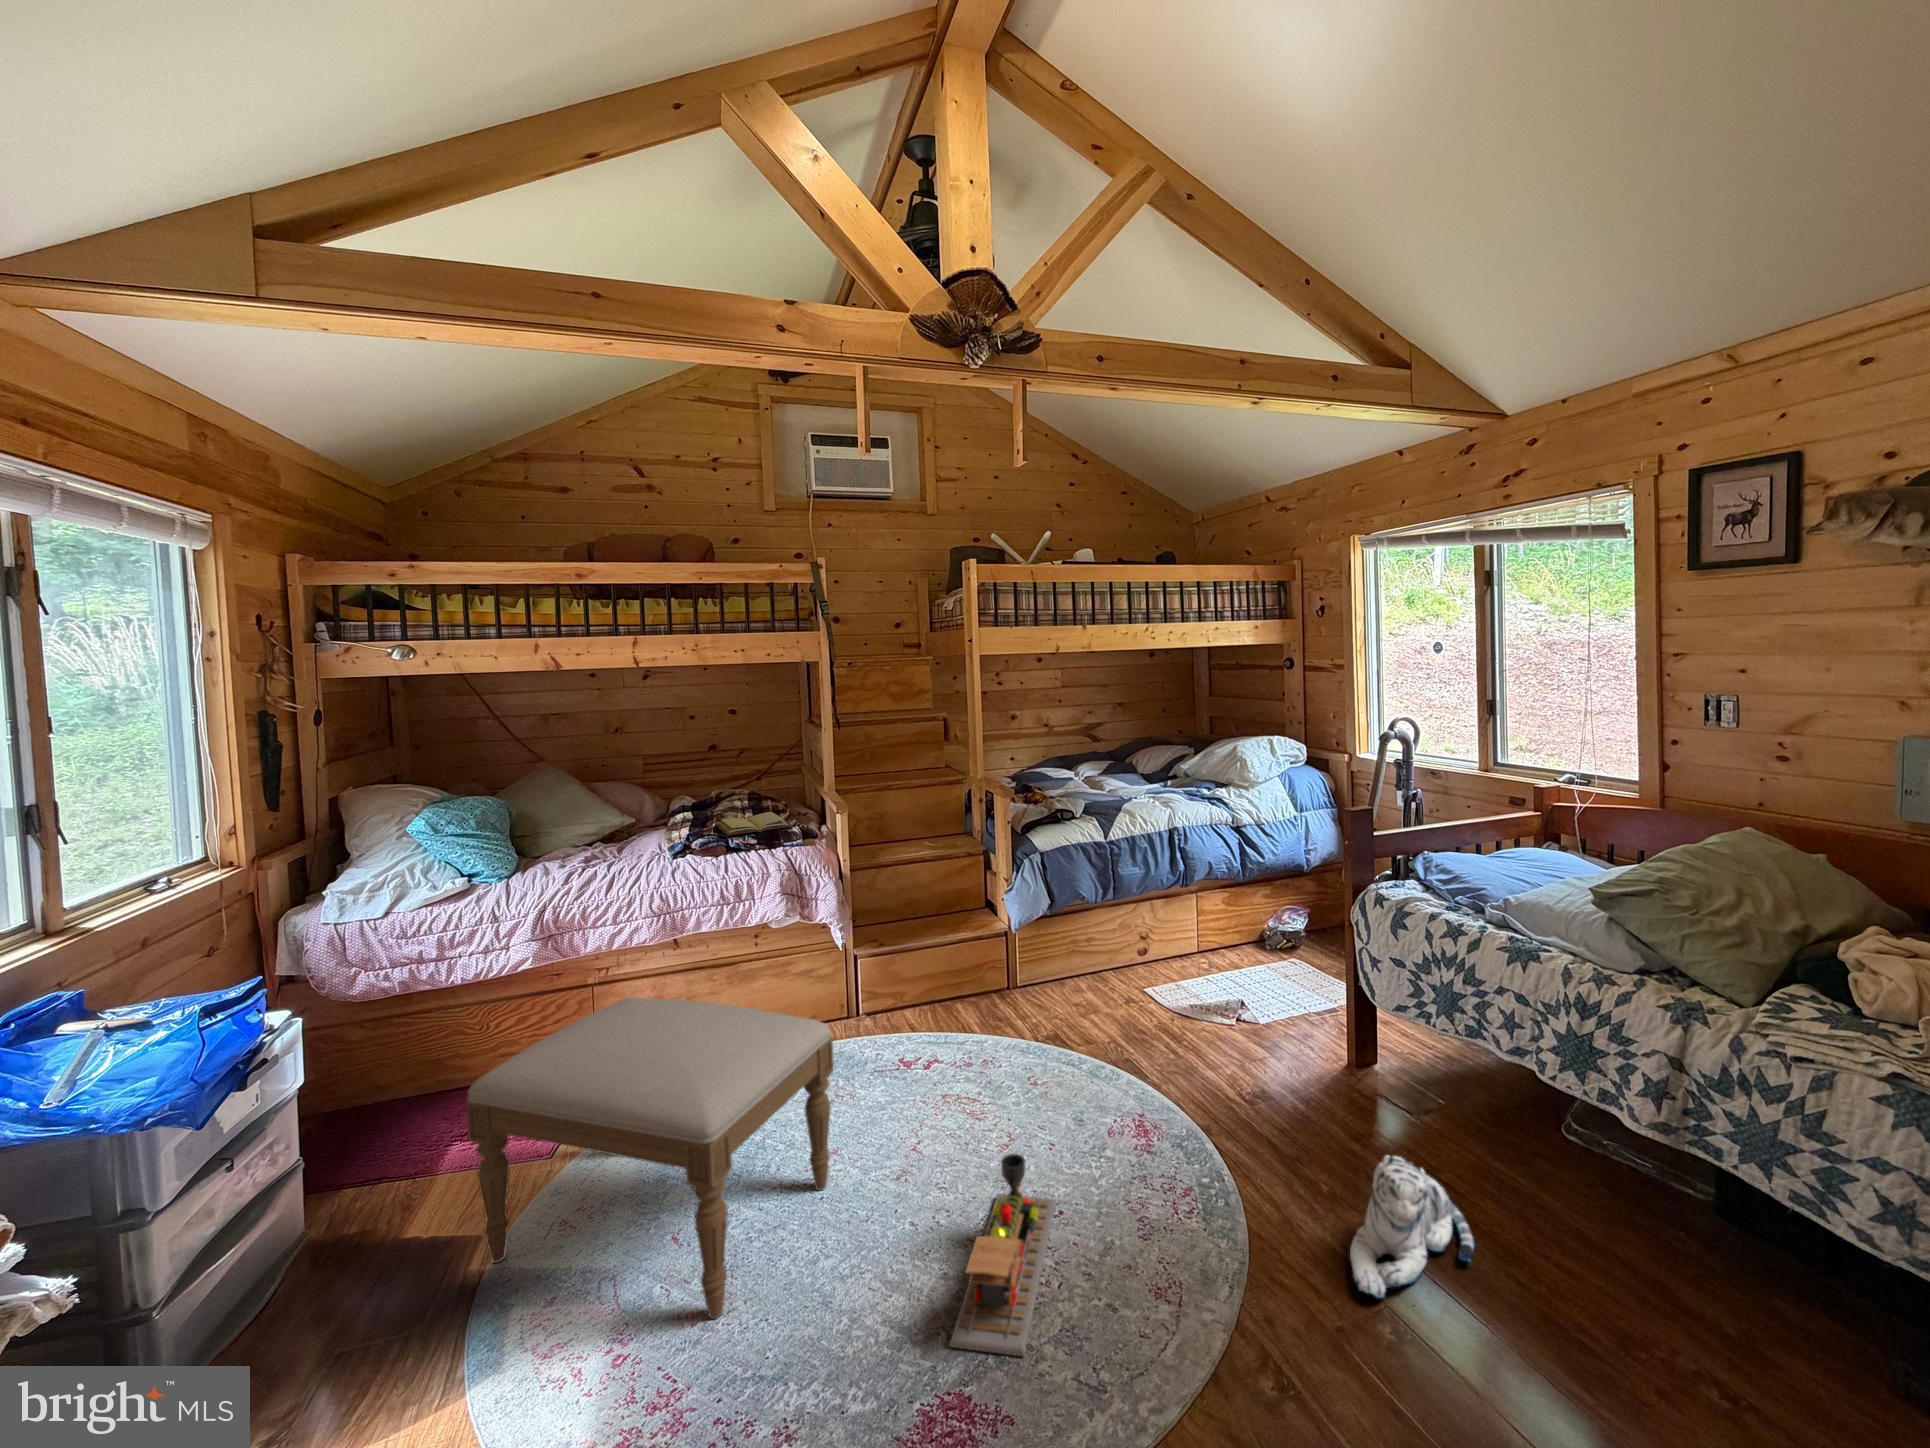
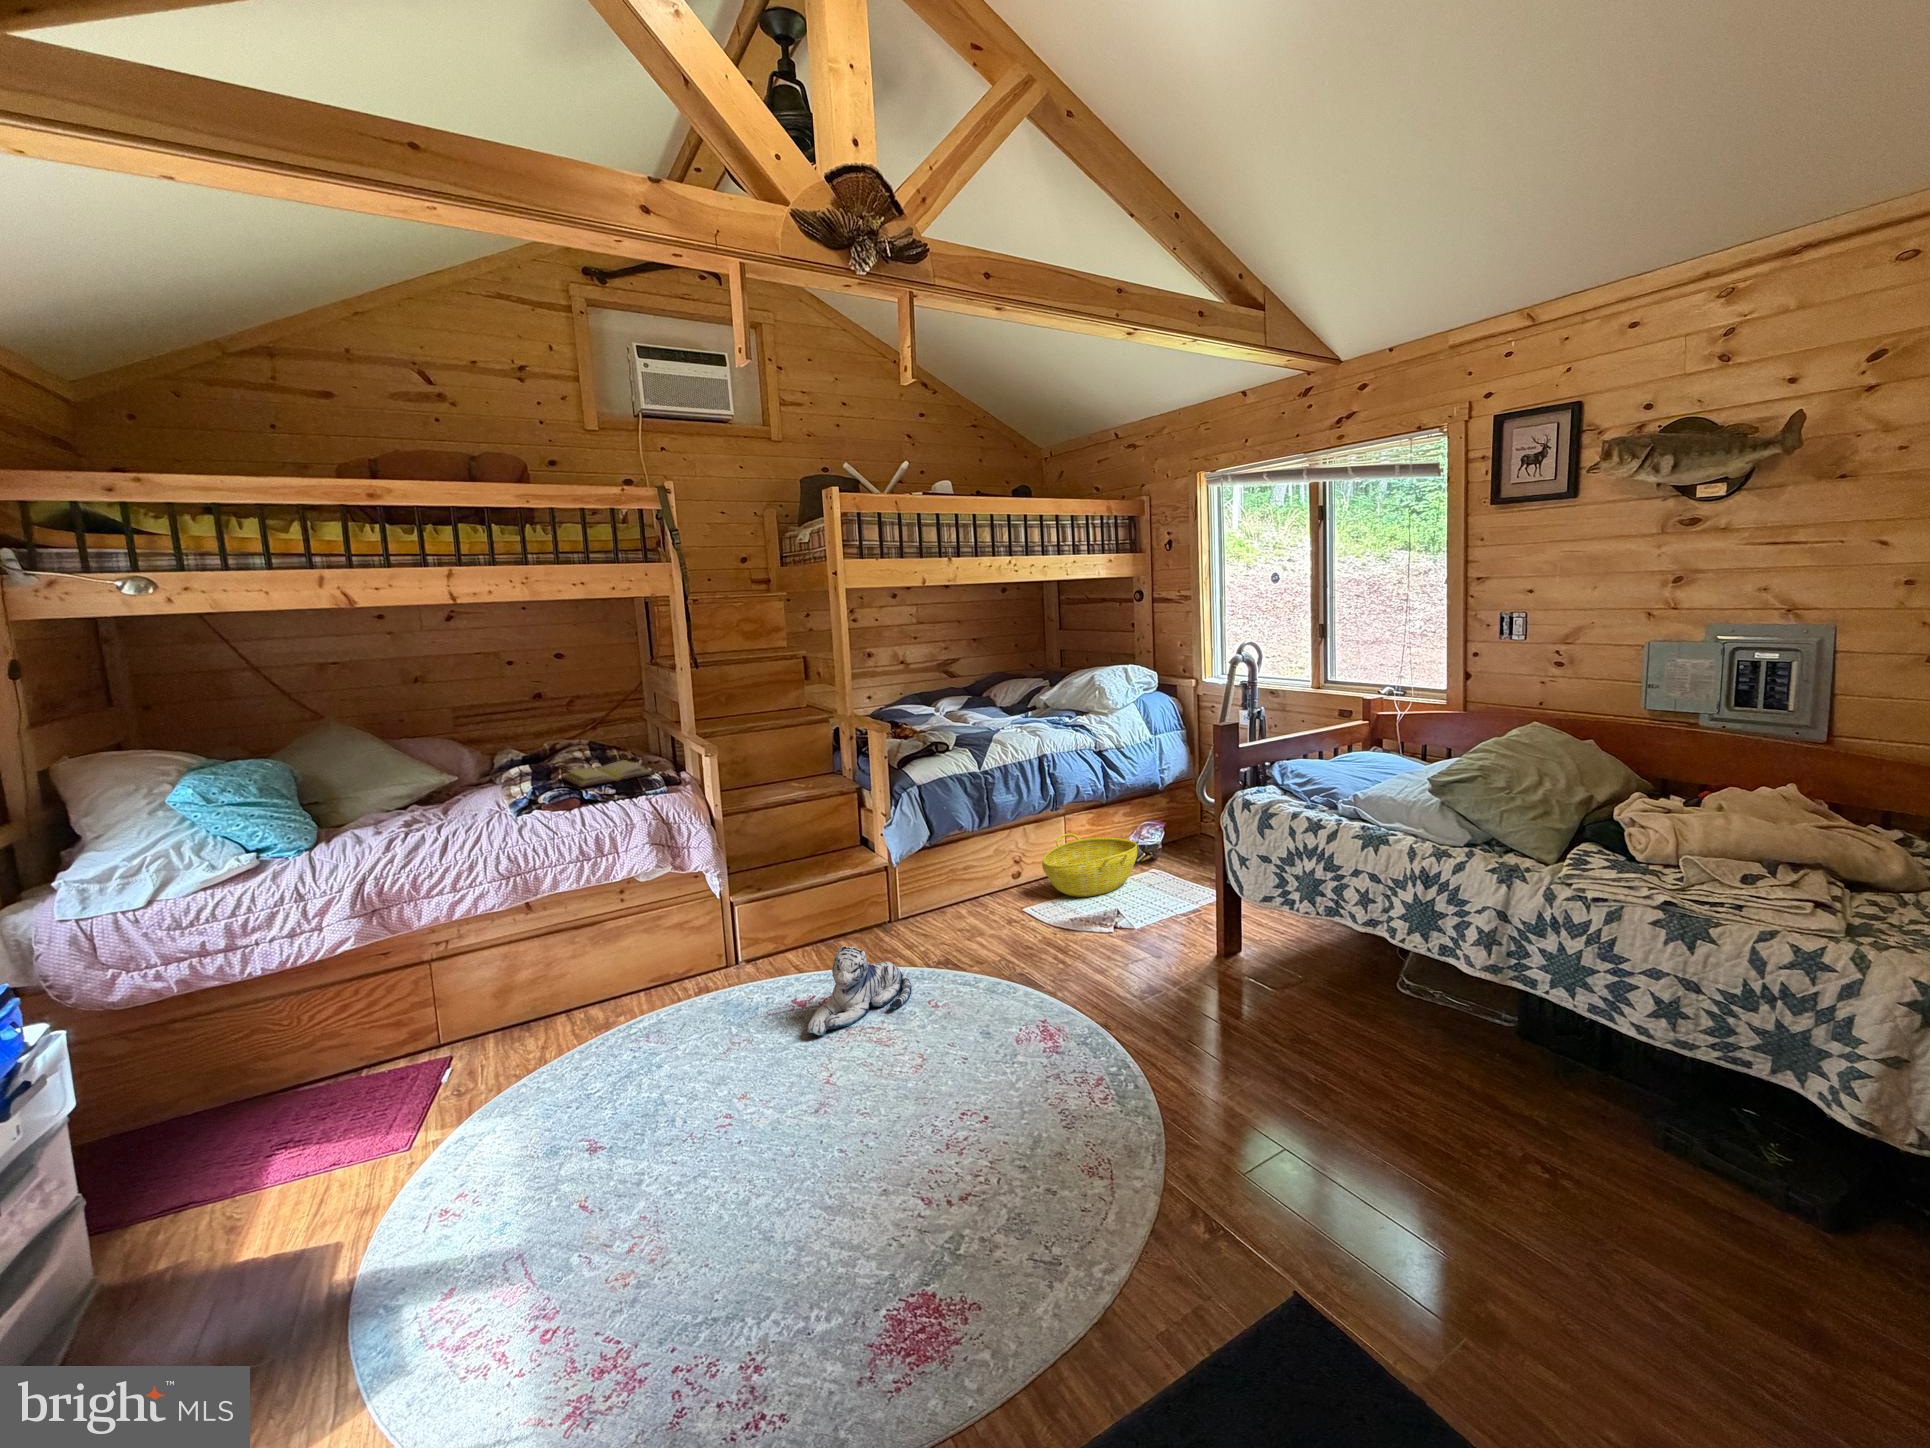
basket: none [1165,912,1271,983] -> present [1042,833,1137,897]
ottoman: present [466,997,834,1319] -> none [313,960,745,1276]
toy train: present [949,1154,1056,1356] -> none [904,1068,981,1255]
plush toy: present [1350,1155,1474,1298] -> present [807,946,912,1035]

